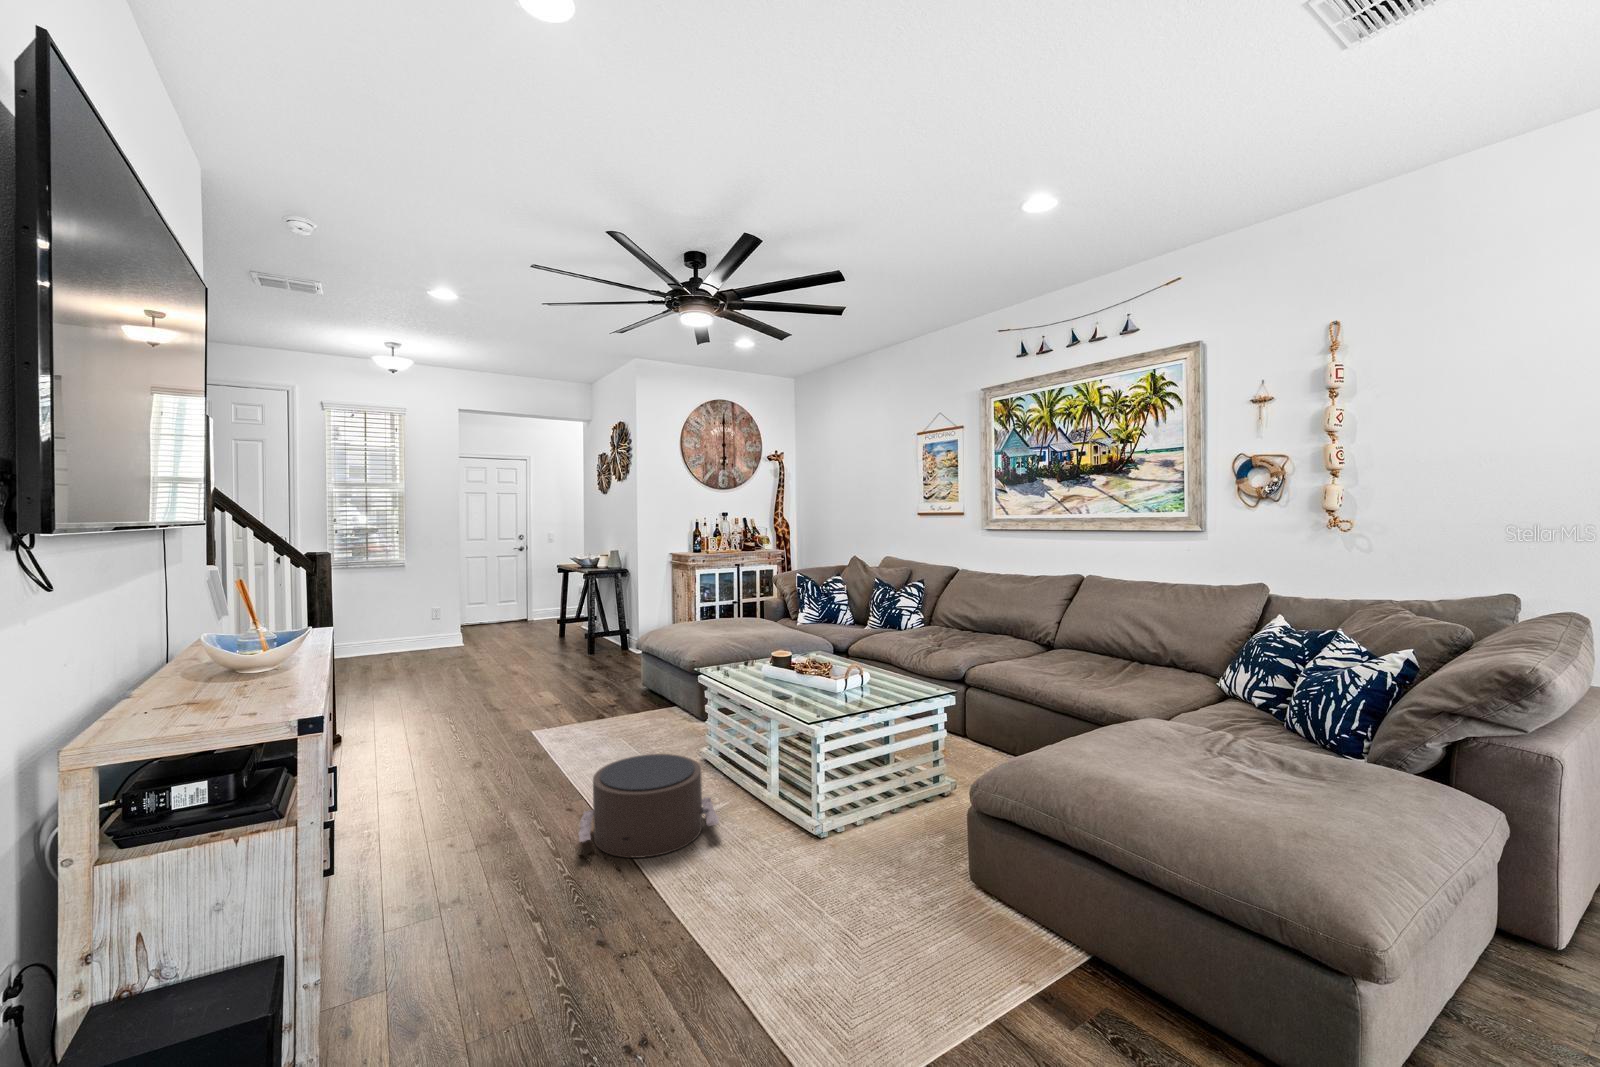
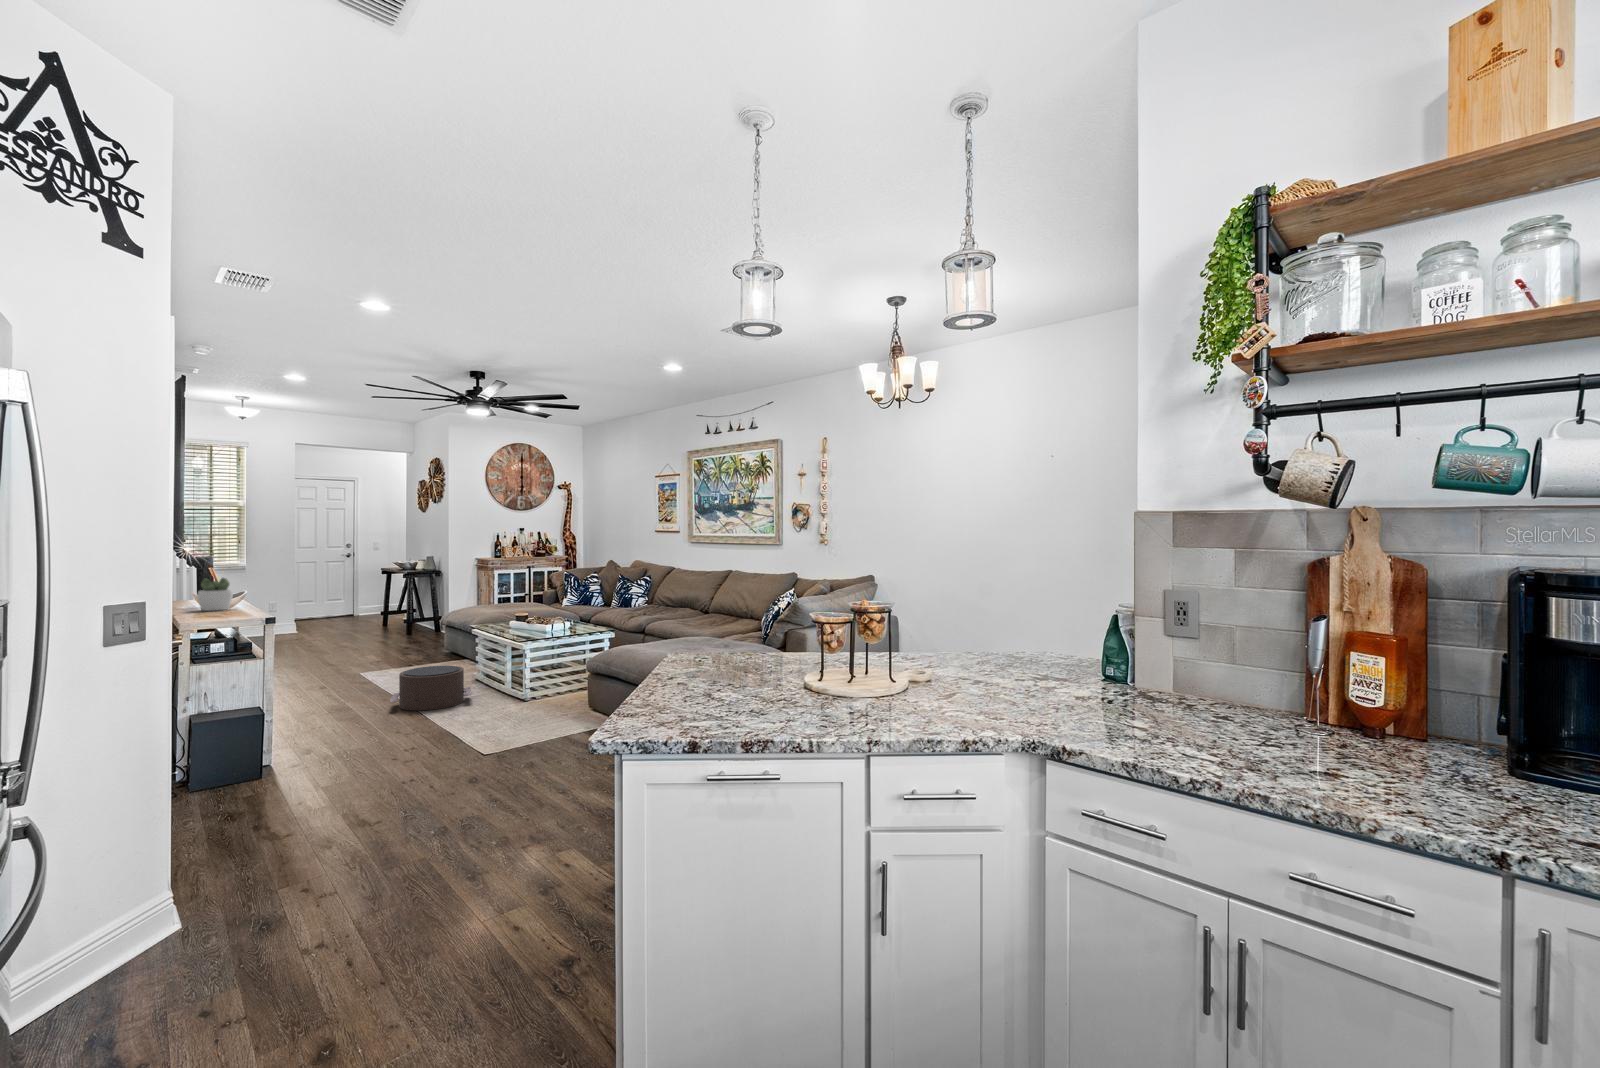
succulent plant: none [180,615,262,694] -> present [197,578,233,611]

